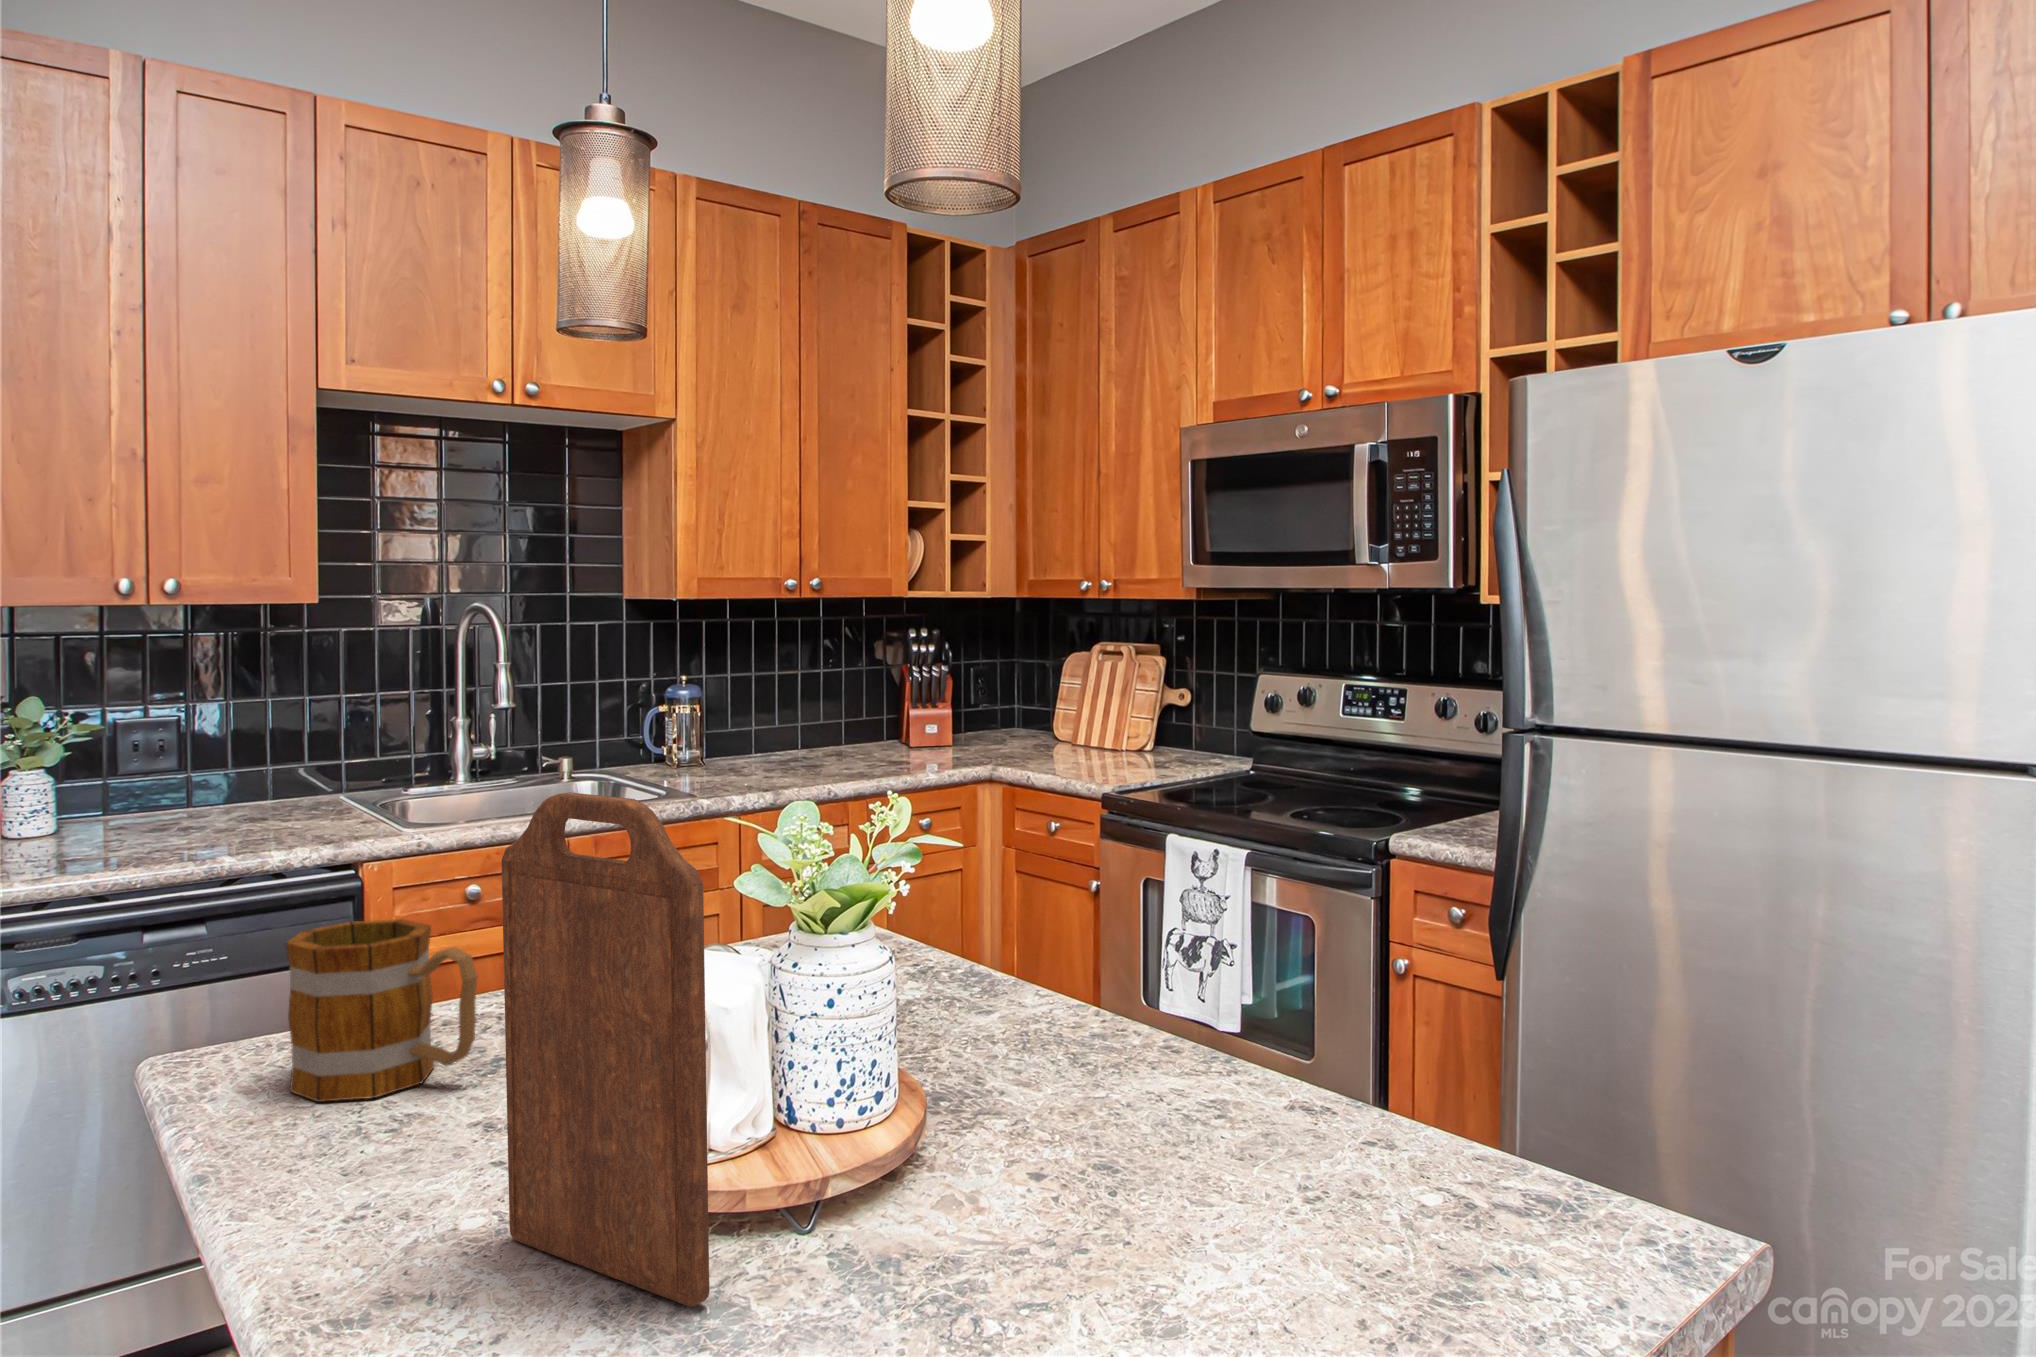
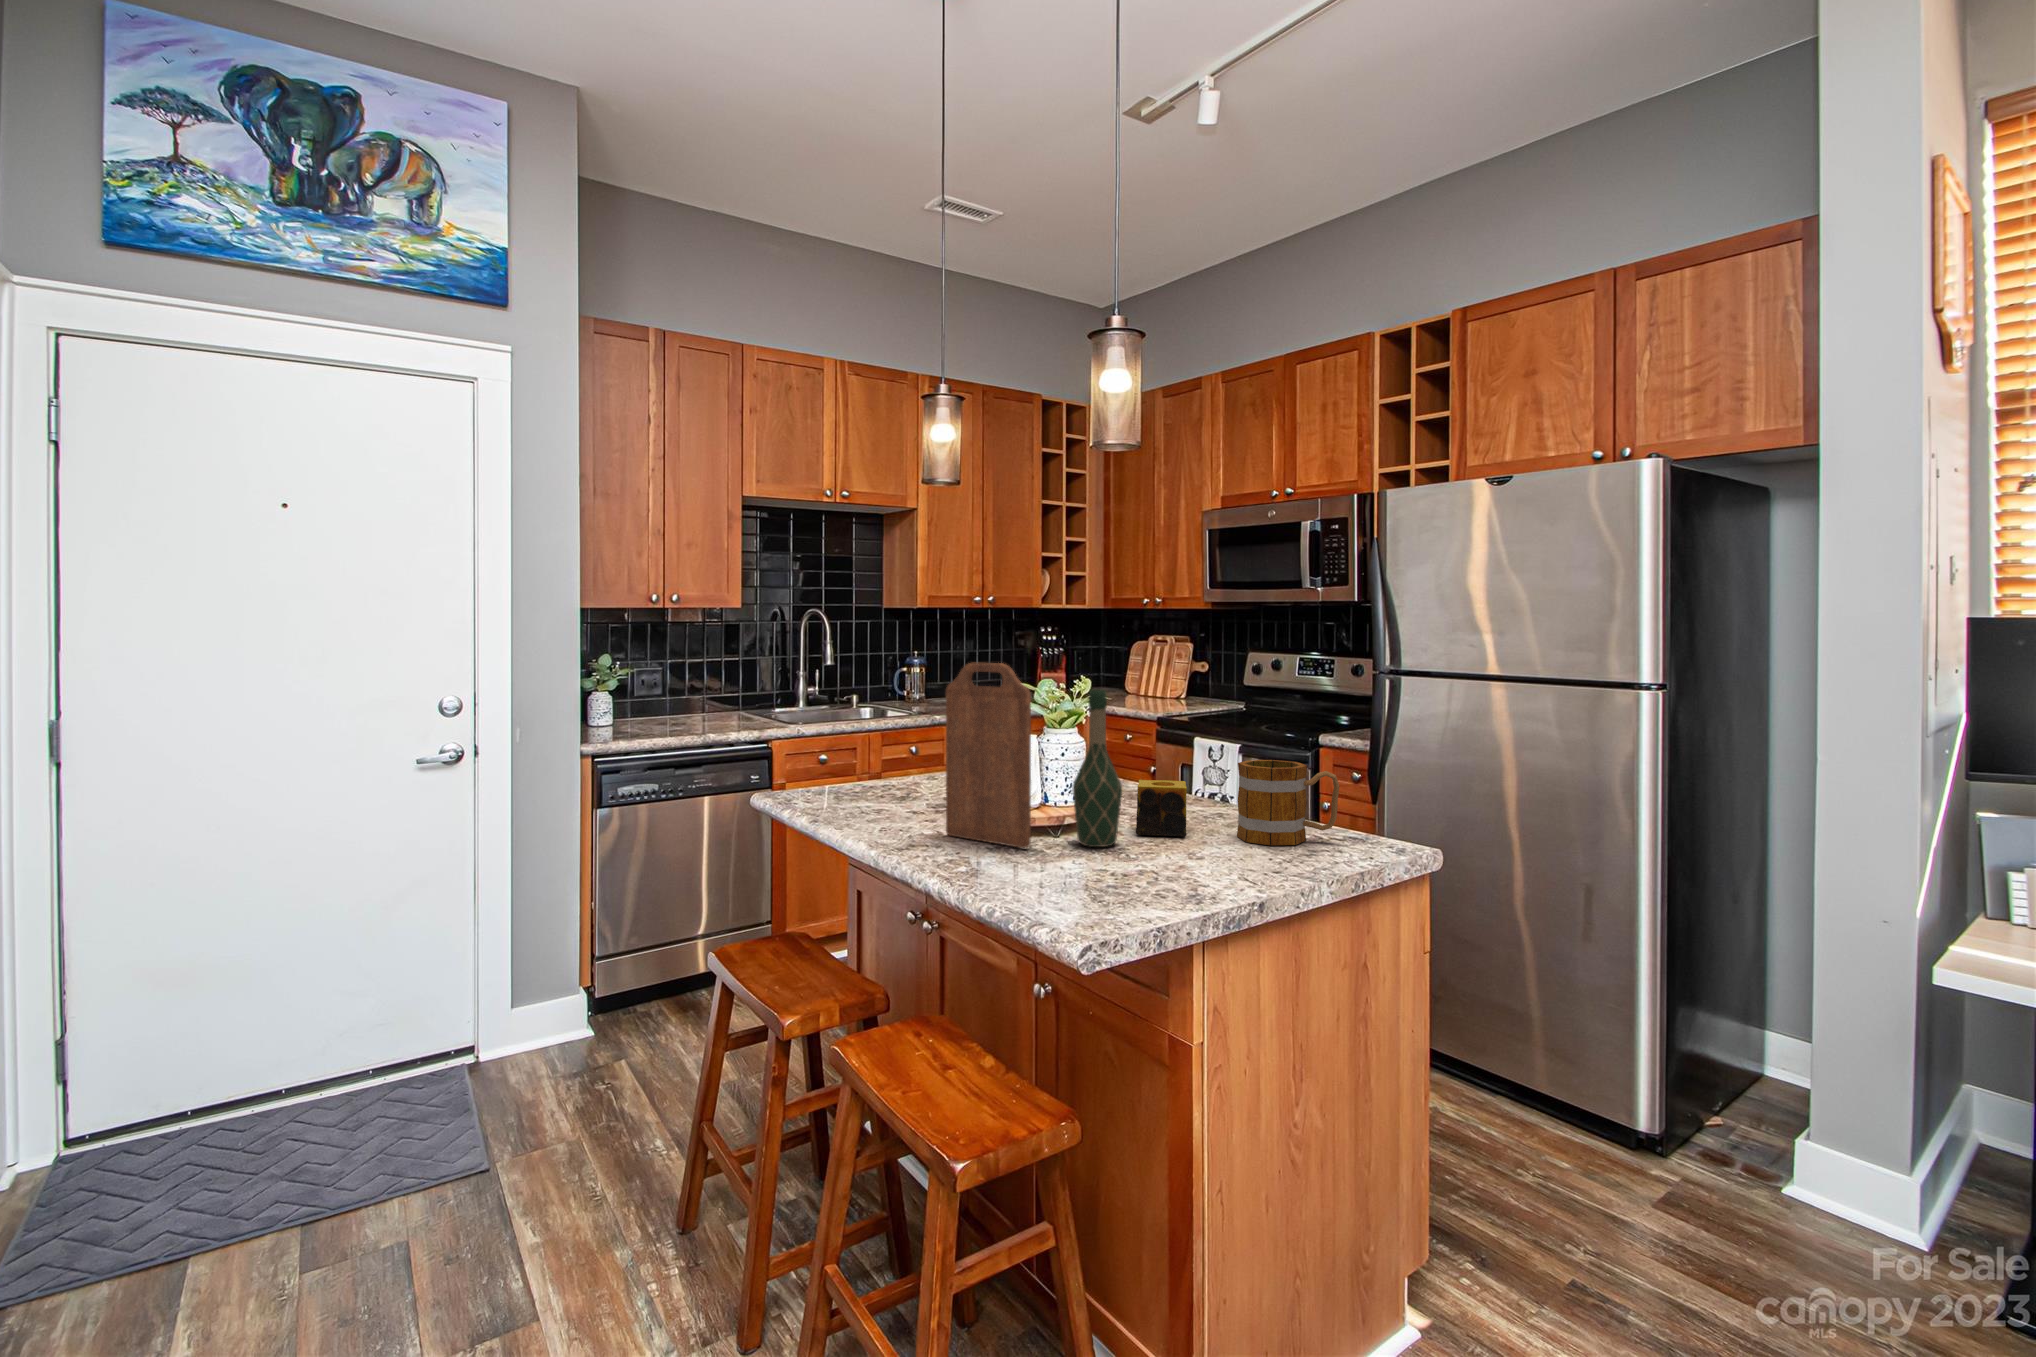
wine bottle: none [831,861,961,1288] -> present [1073,690,1122,847]
mug: present [286,919,478,1102] -> present [1237,760,1340,845]
candle: none [1006,1056,1132,1218] -> present [1136,780,1187,836]

